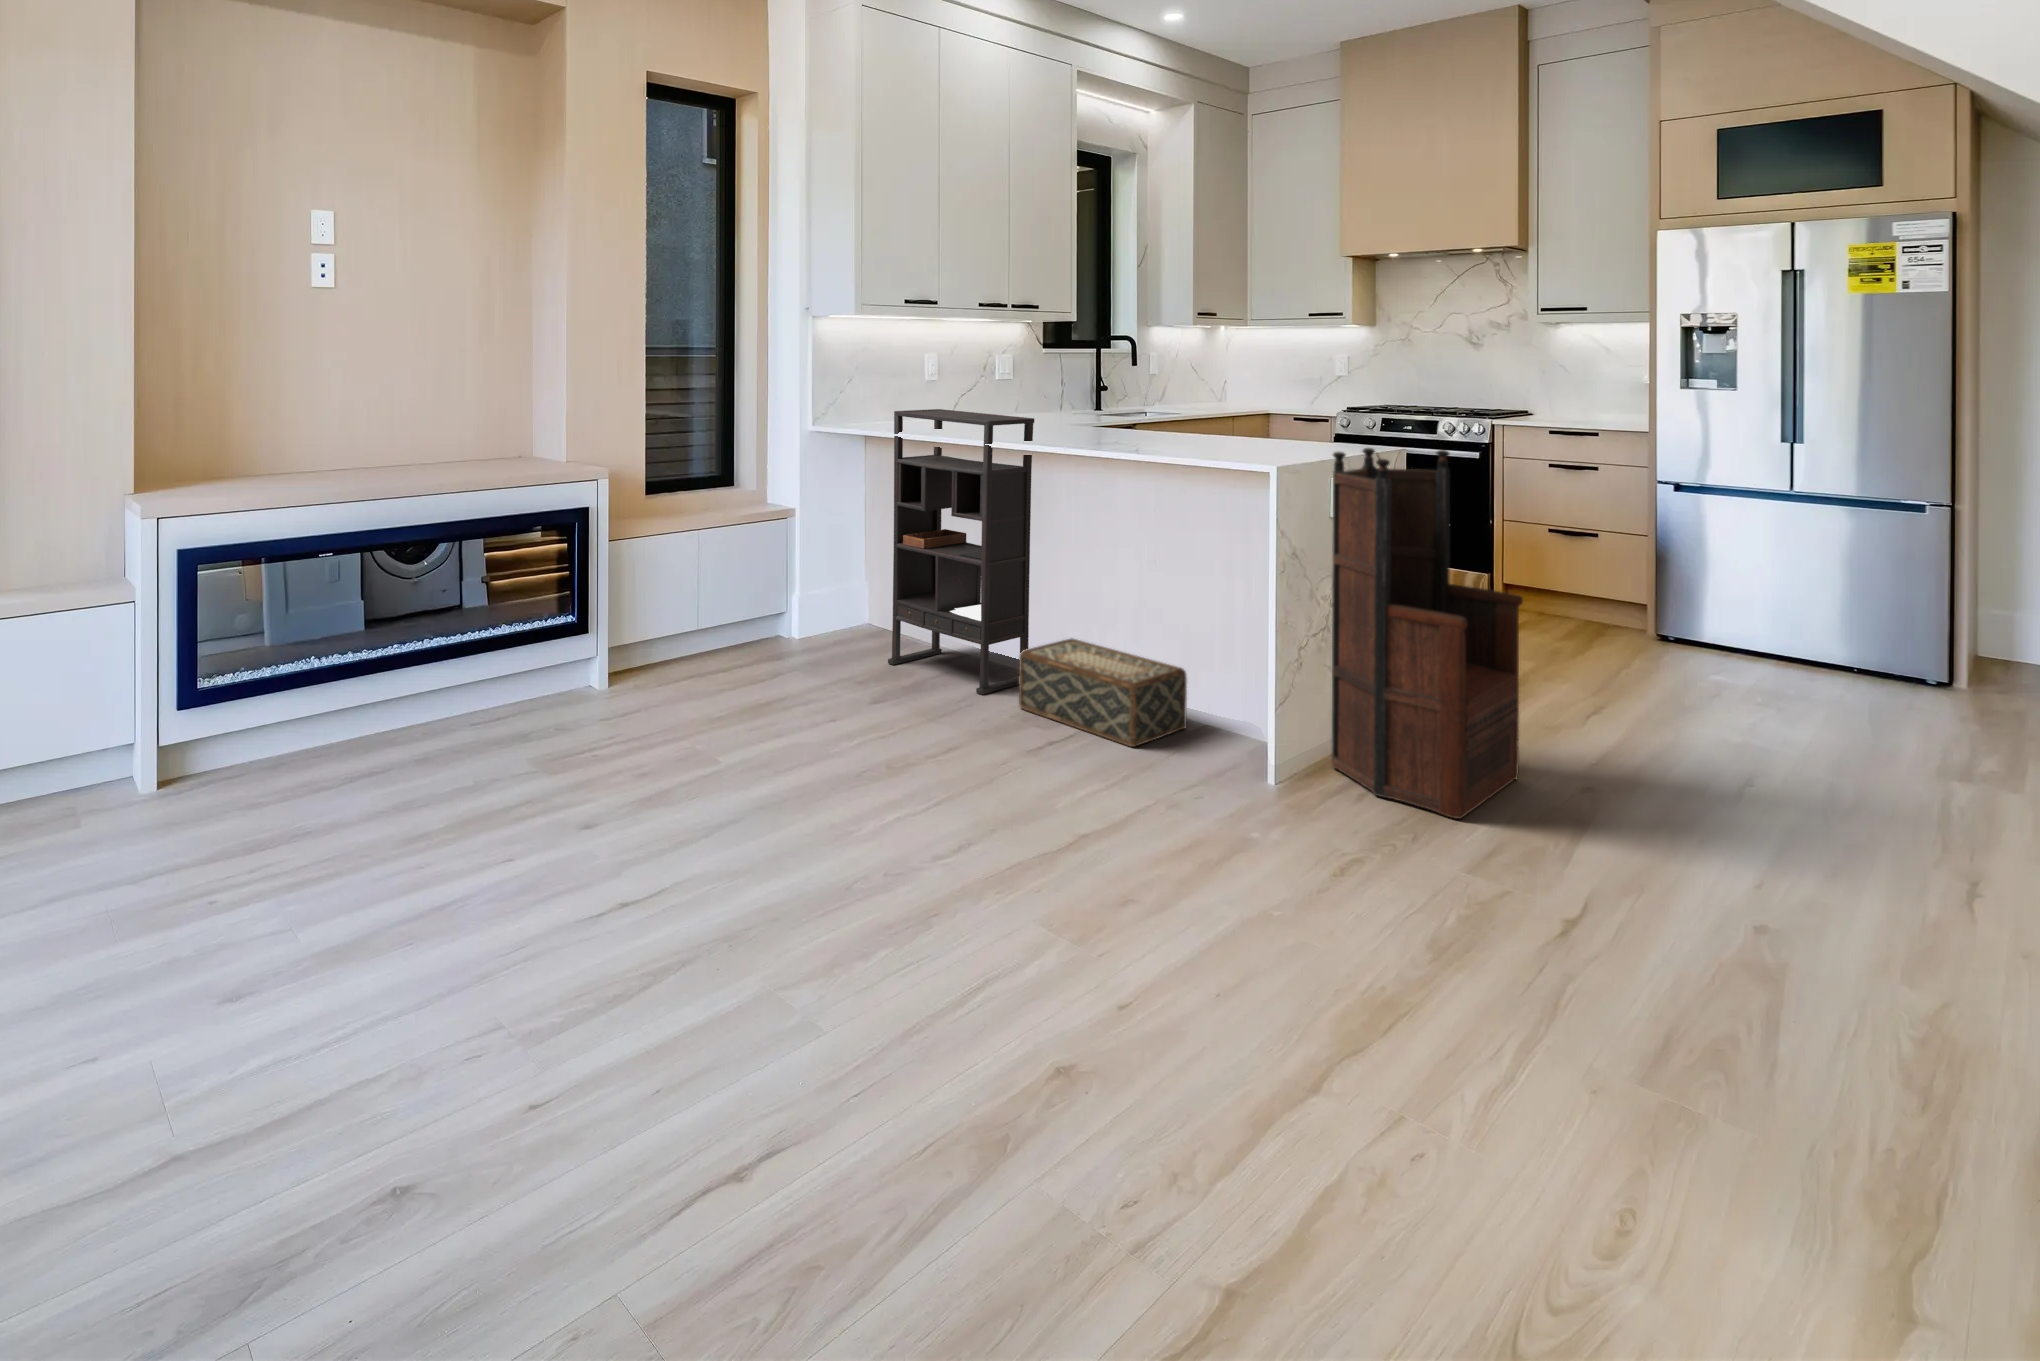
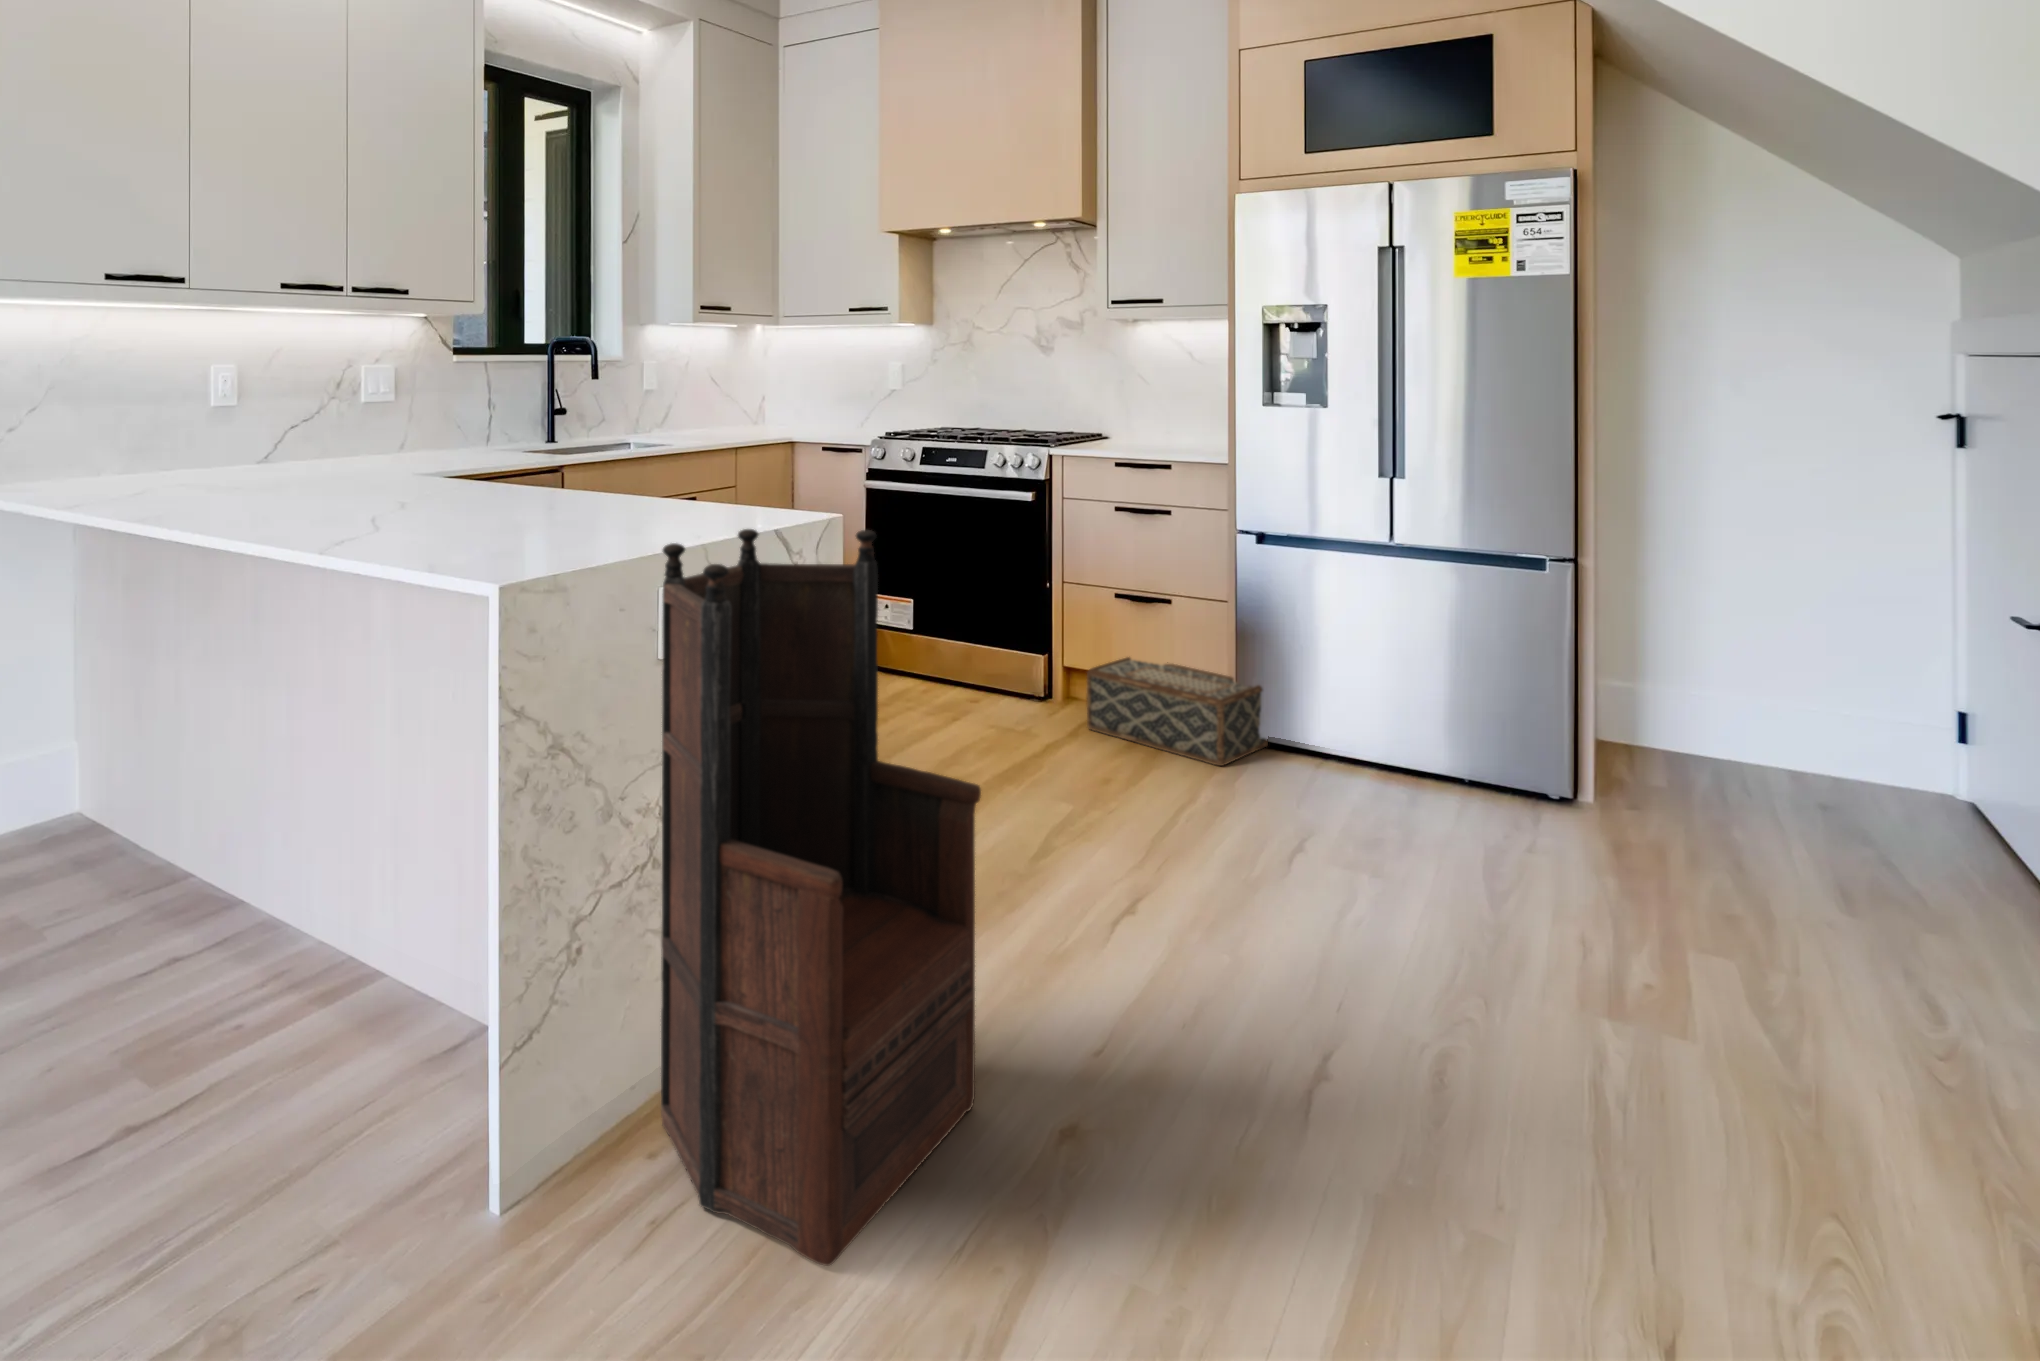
bookshelf: present [888,409,1034,695] -> none [20,462,263,985]
woven basket: present [1019,639,1187,747] -> present [1087,657,1268,766]

